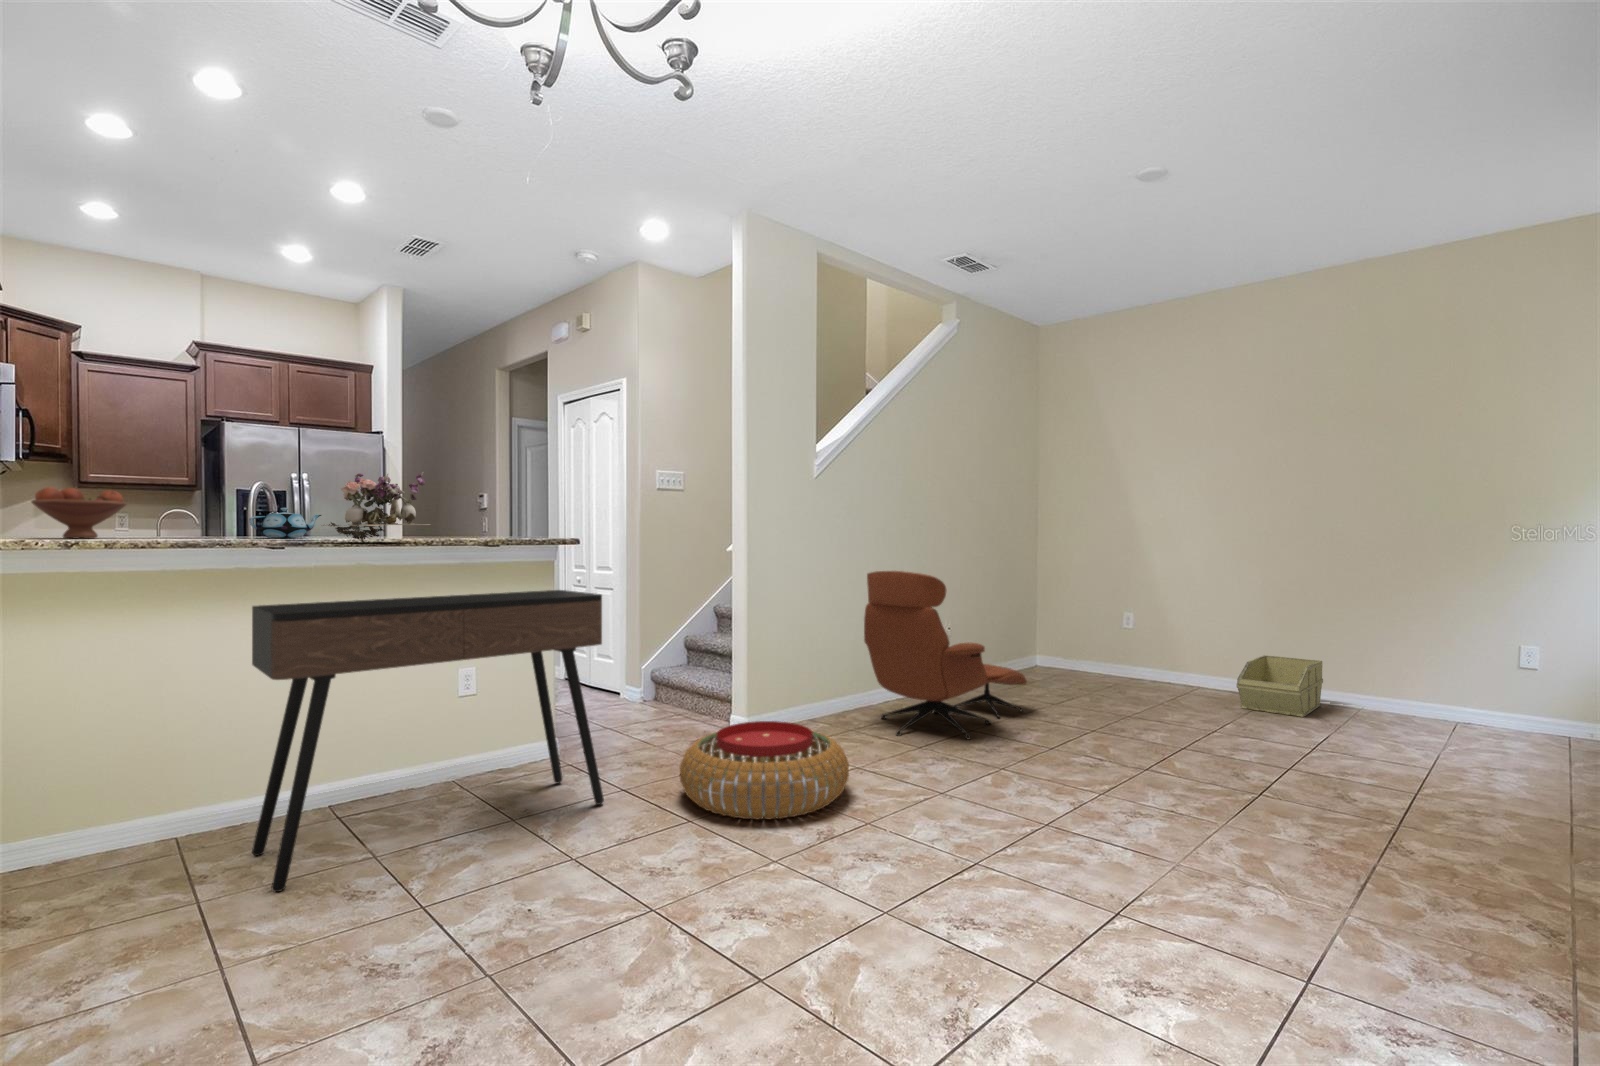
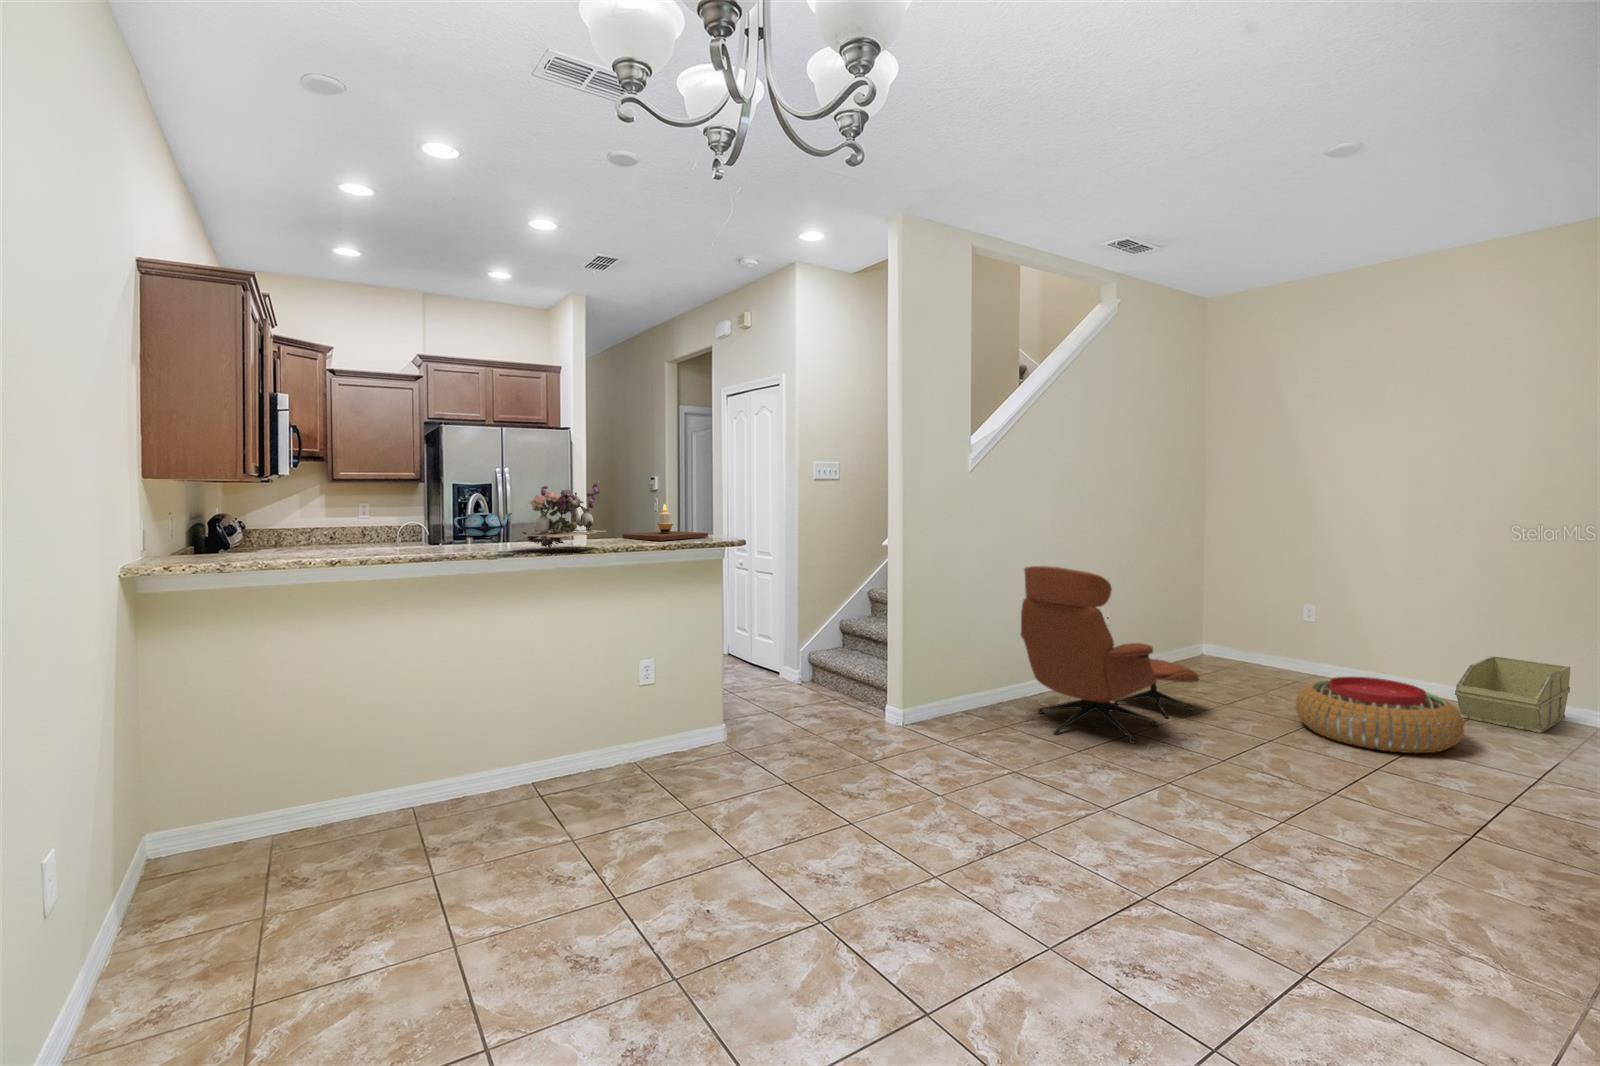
fruit bowl: present [32,487,127,538] -> none [289,498,359,542]
candle: none [451,505,546,540] -> present [623,504,708,541]
console table: present [252,590,604,892] -> none [465,592,768,871]
pouf: present [680,721,849,820] -> present [1295,677,1465,753]

